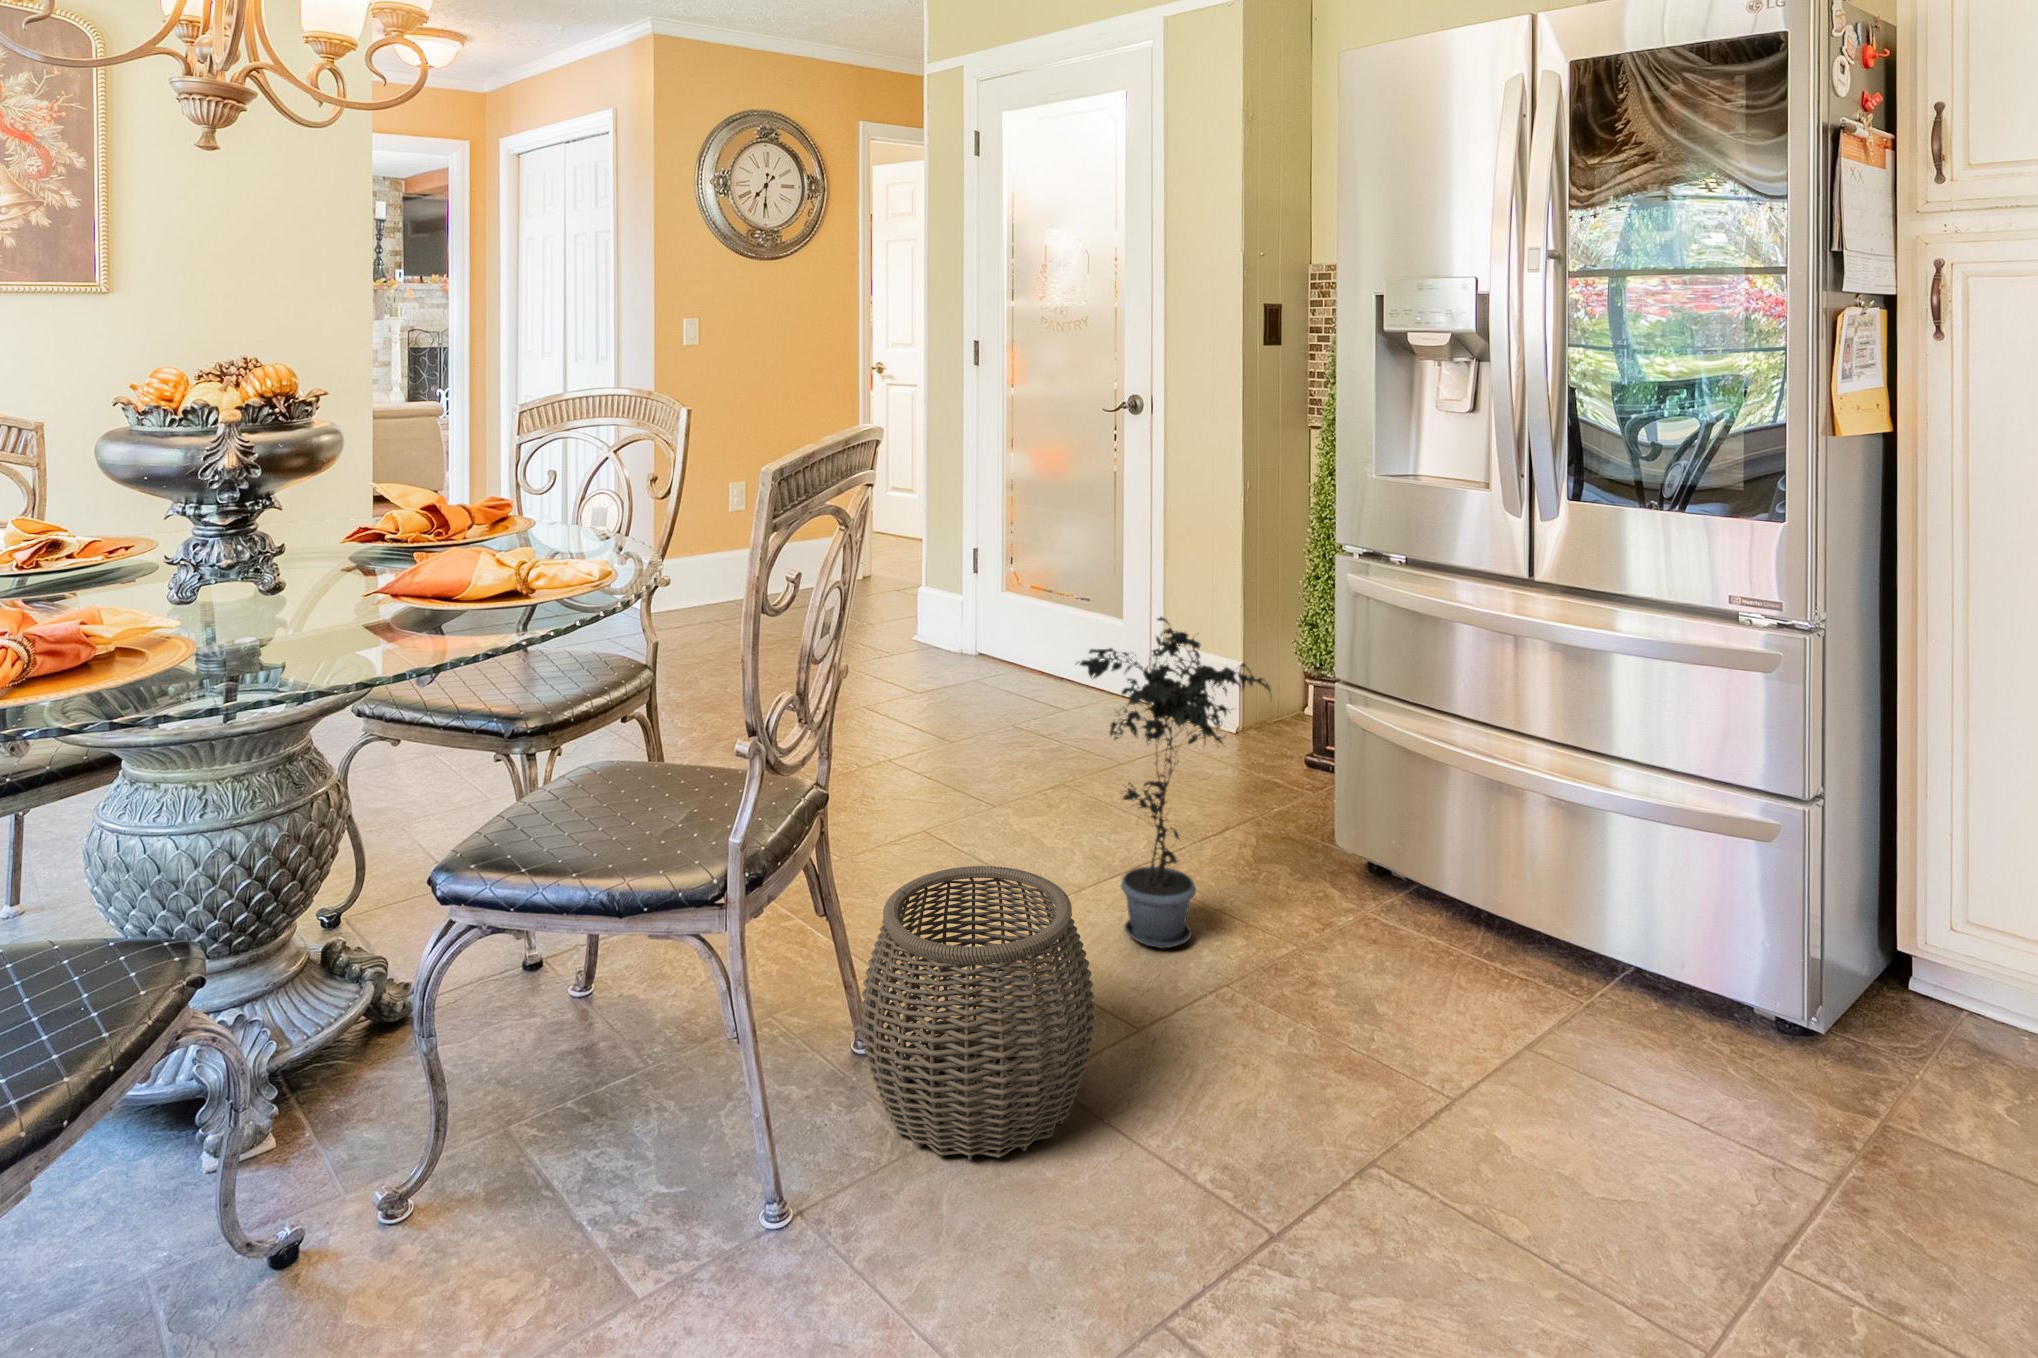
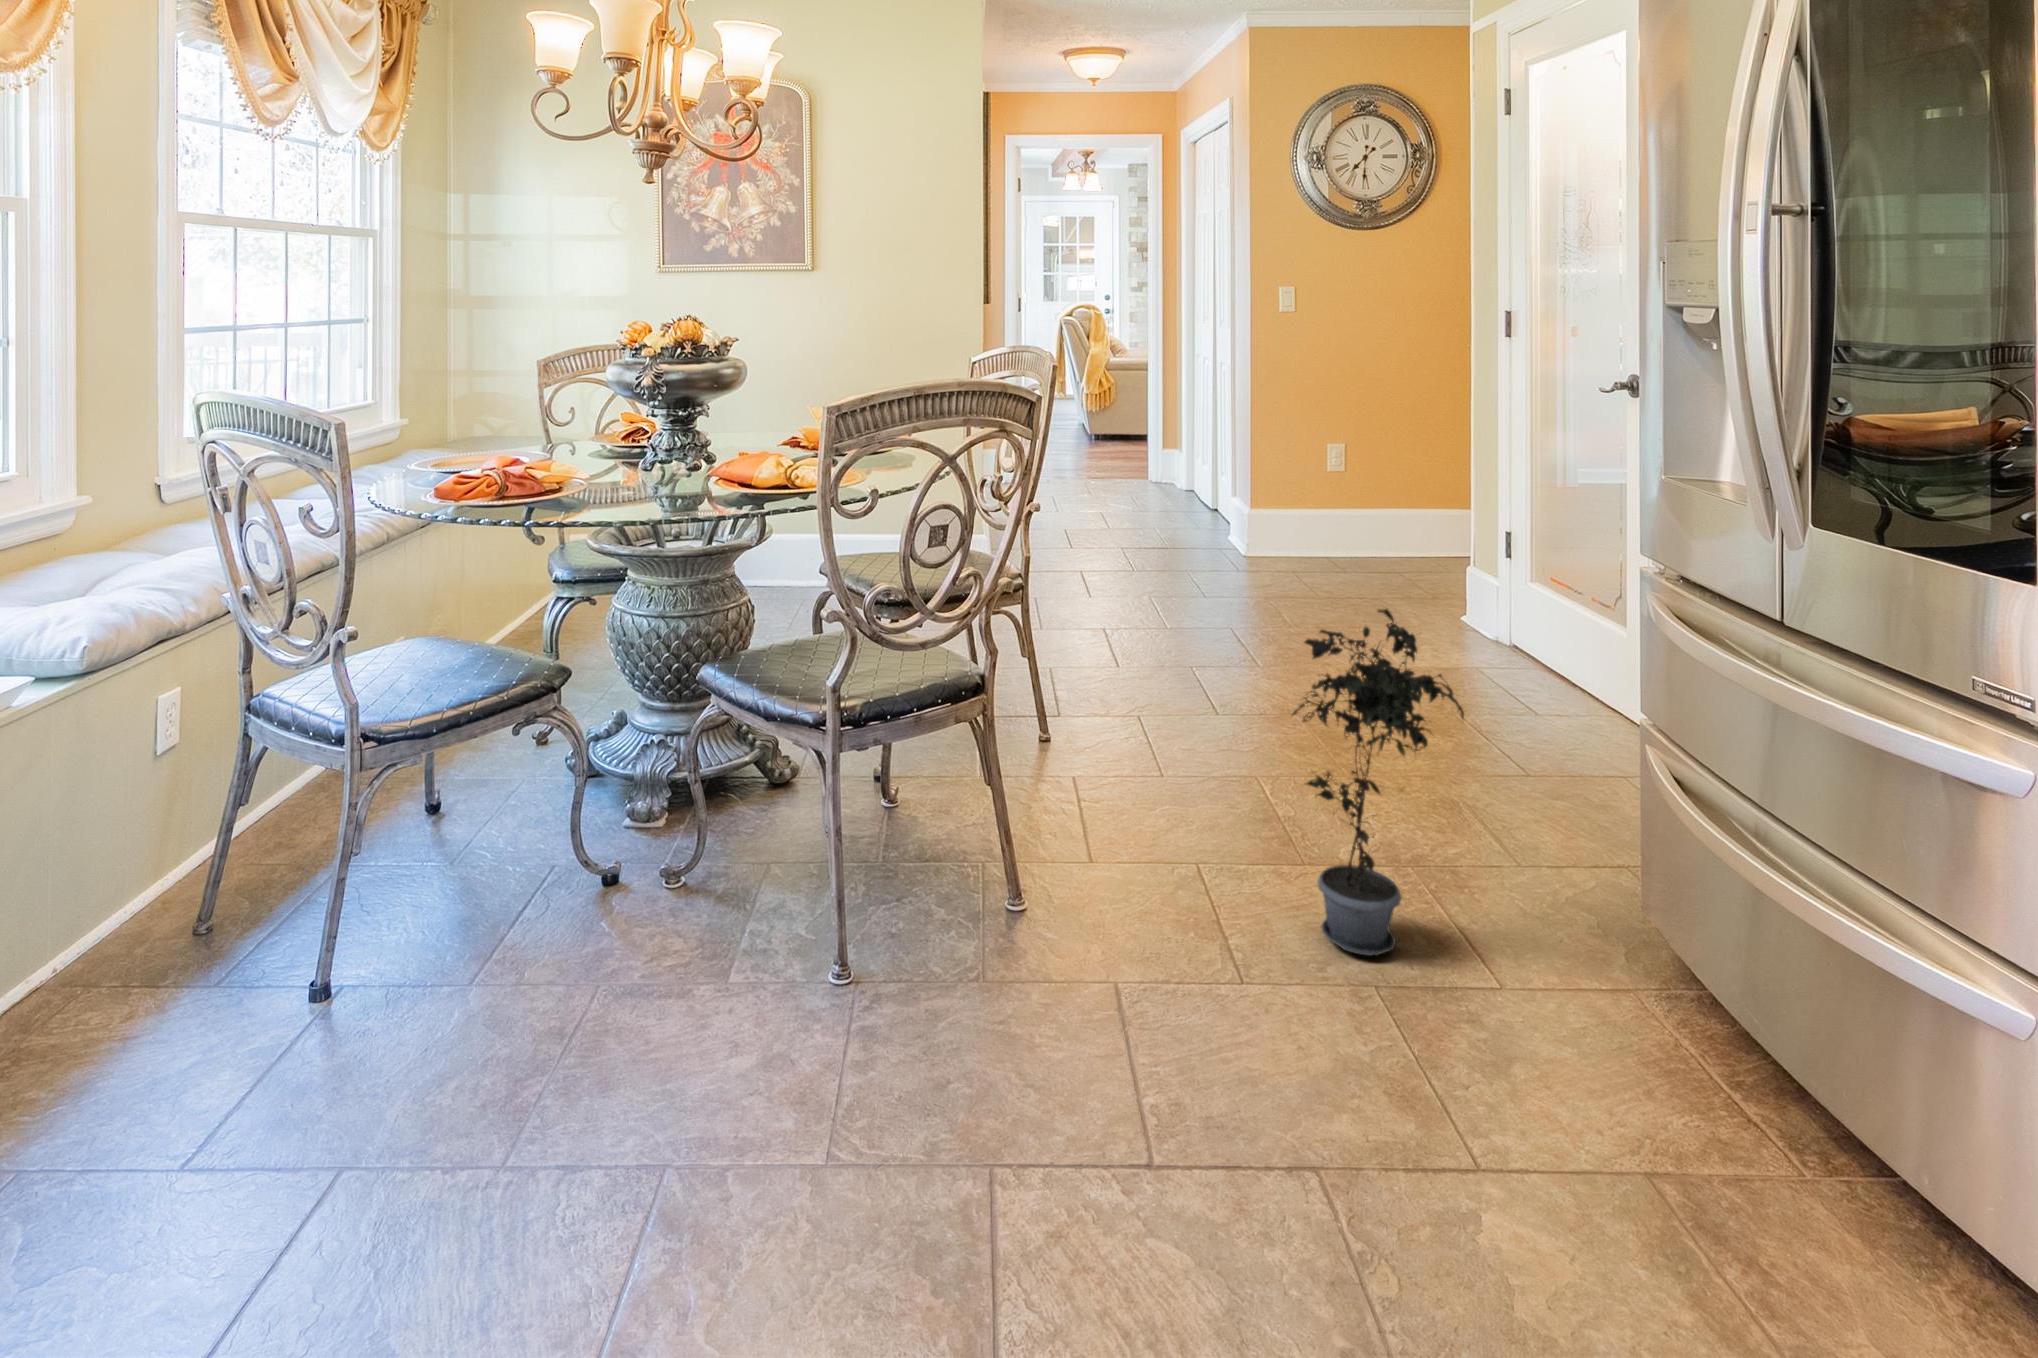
woven basket: present [861,866,1096,1160] -> none [941,782,1150,1038]

